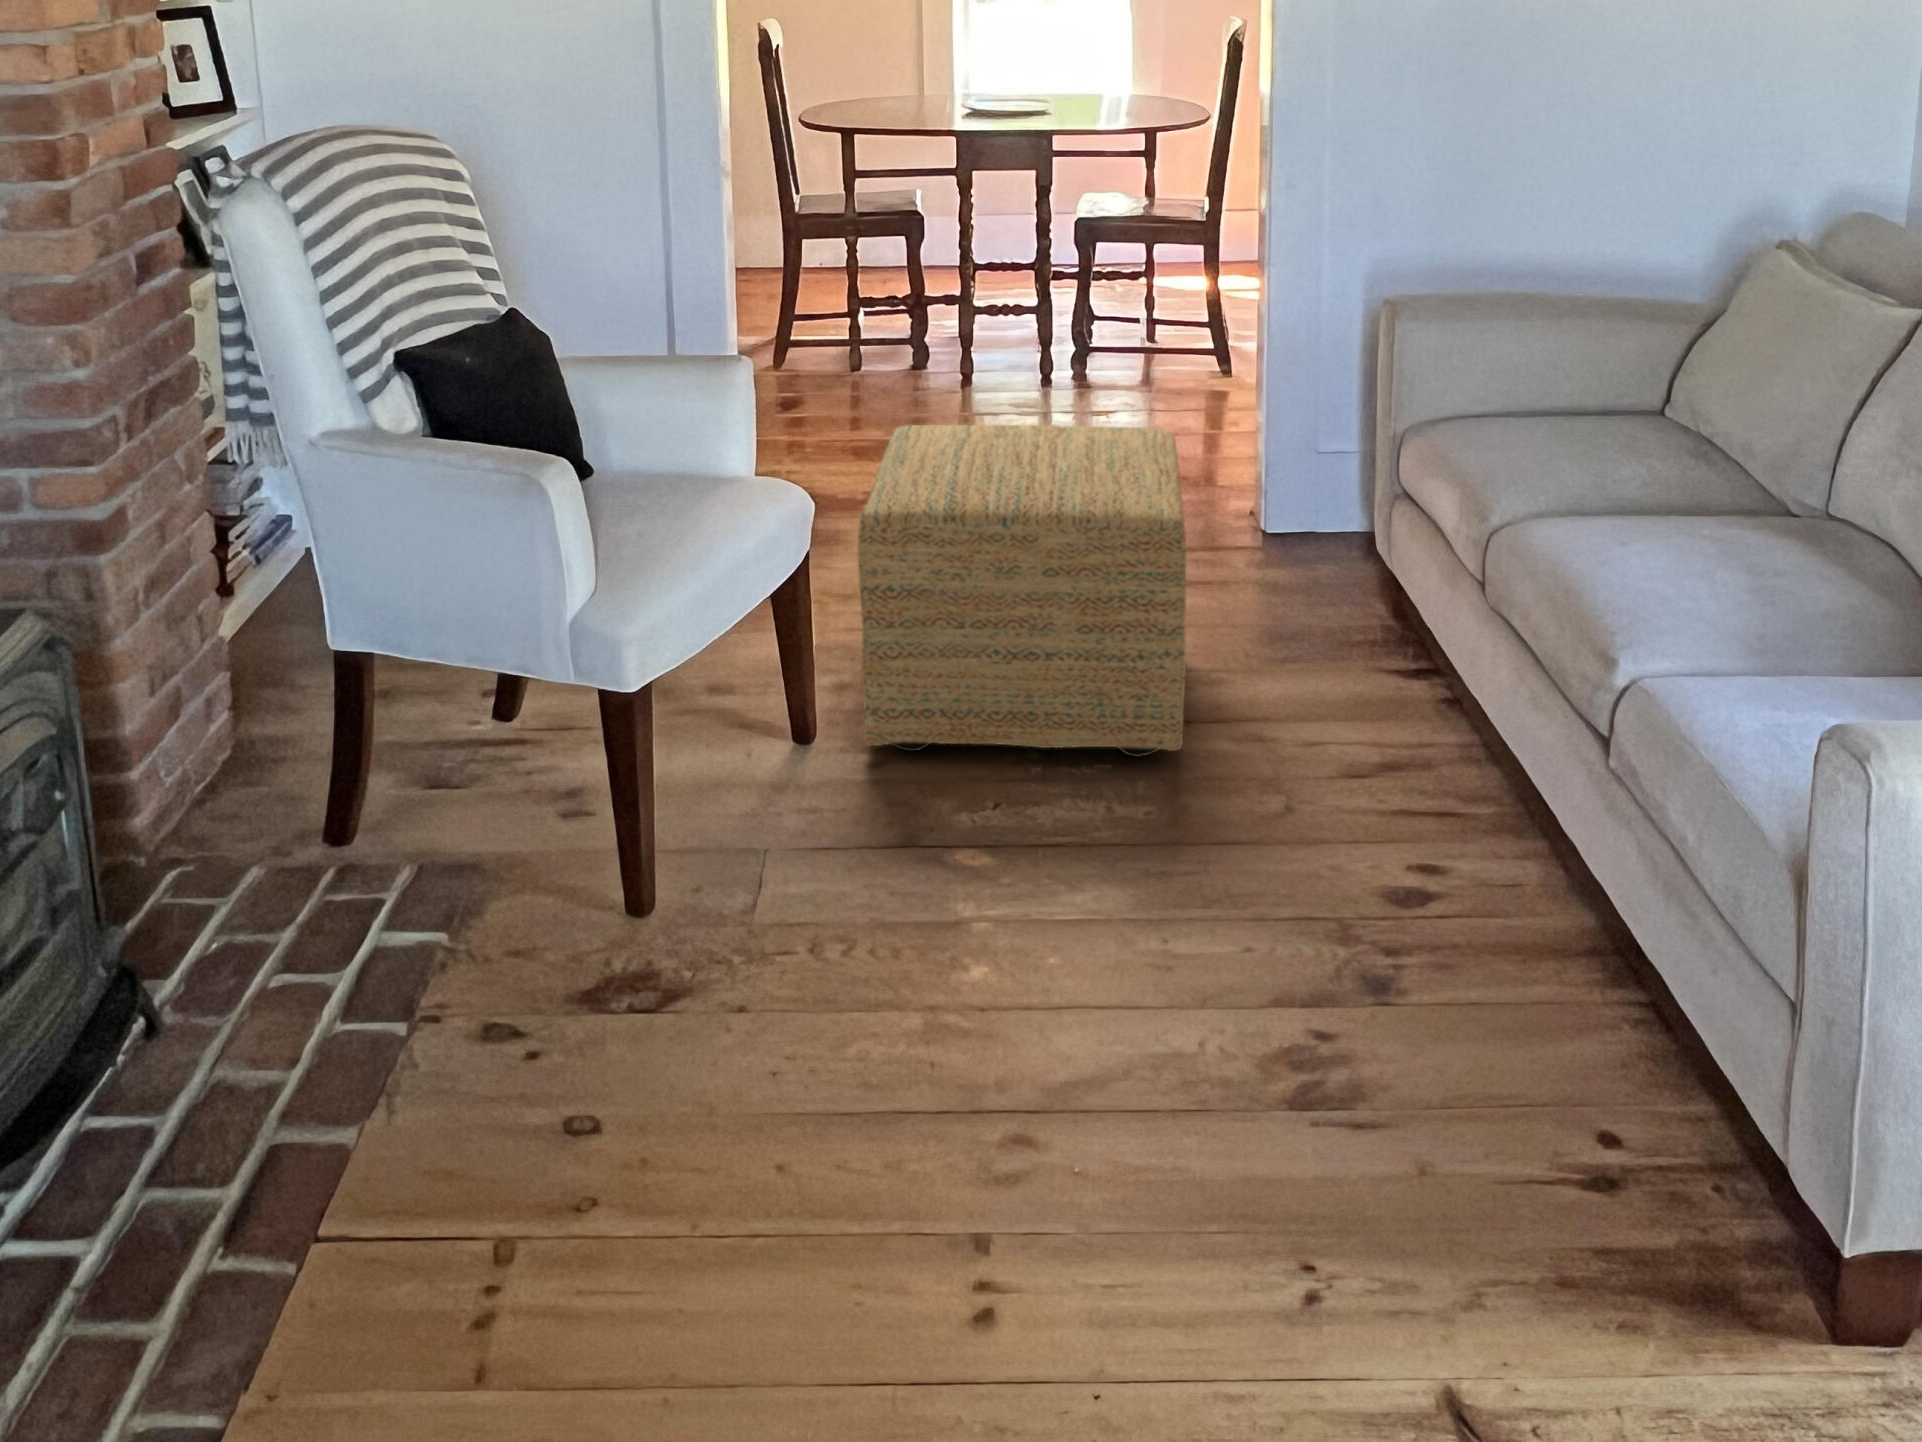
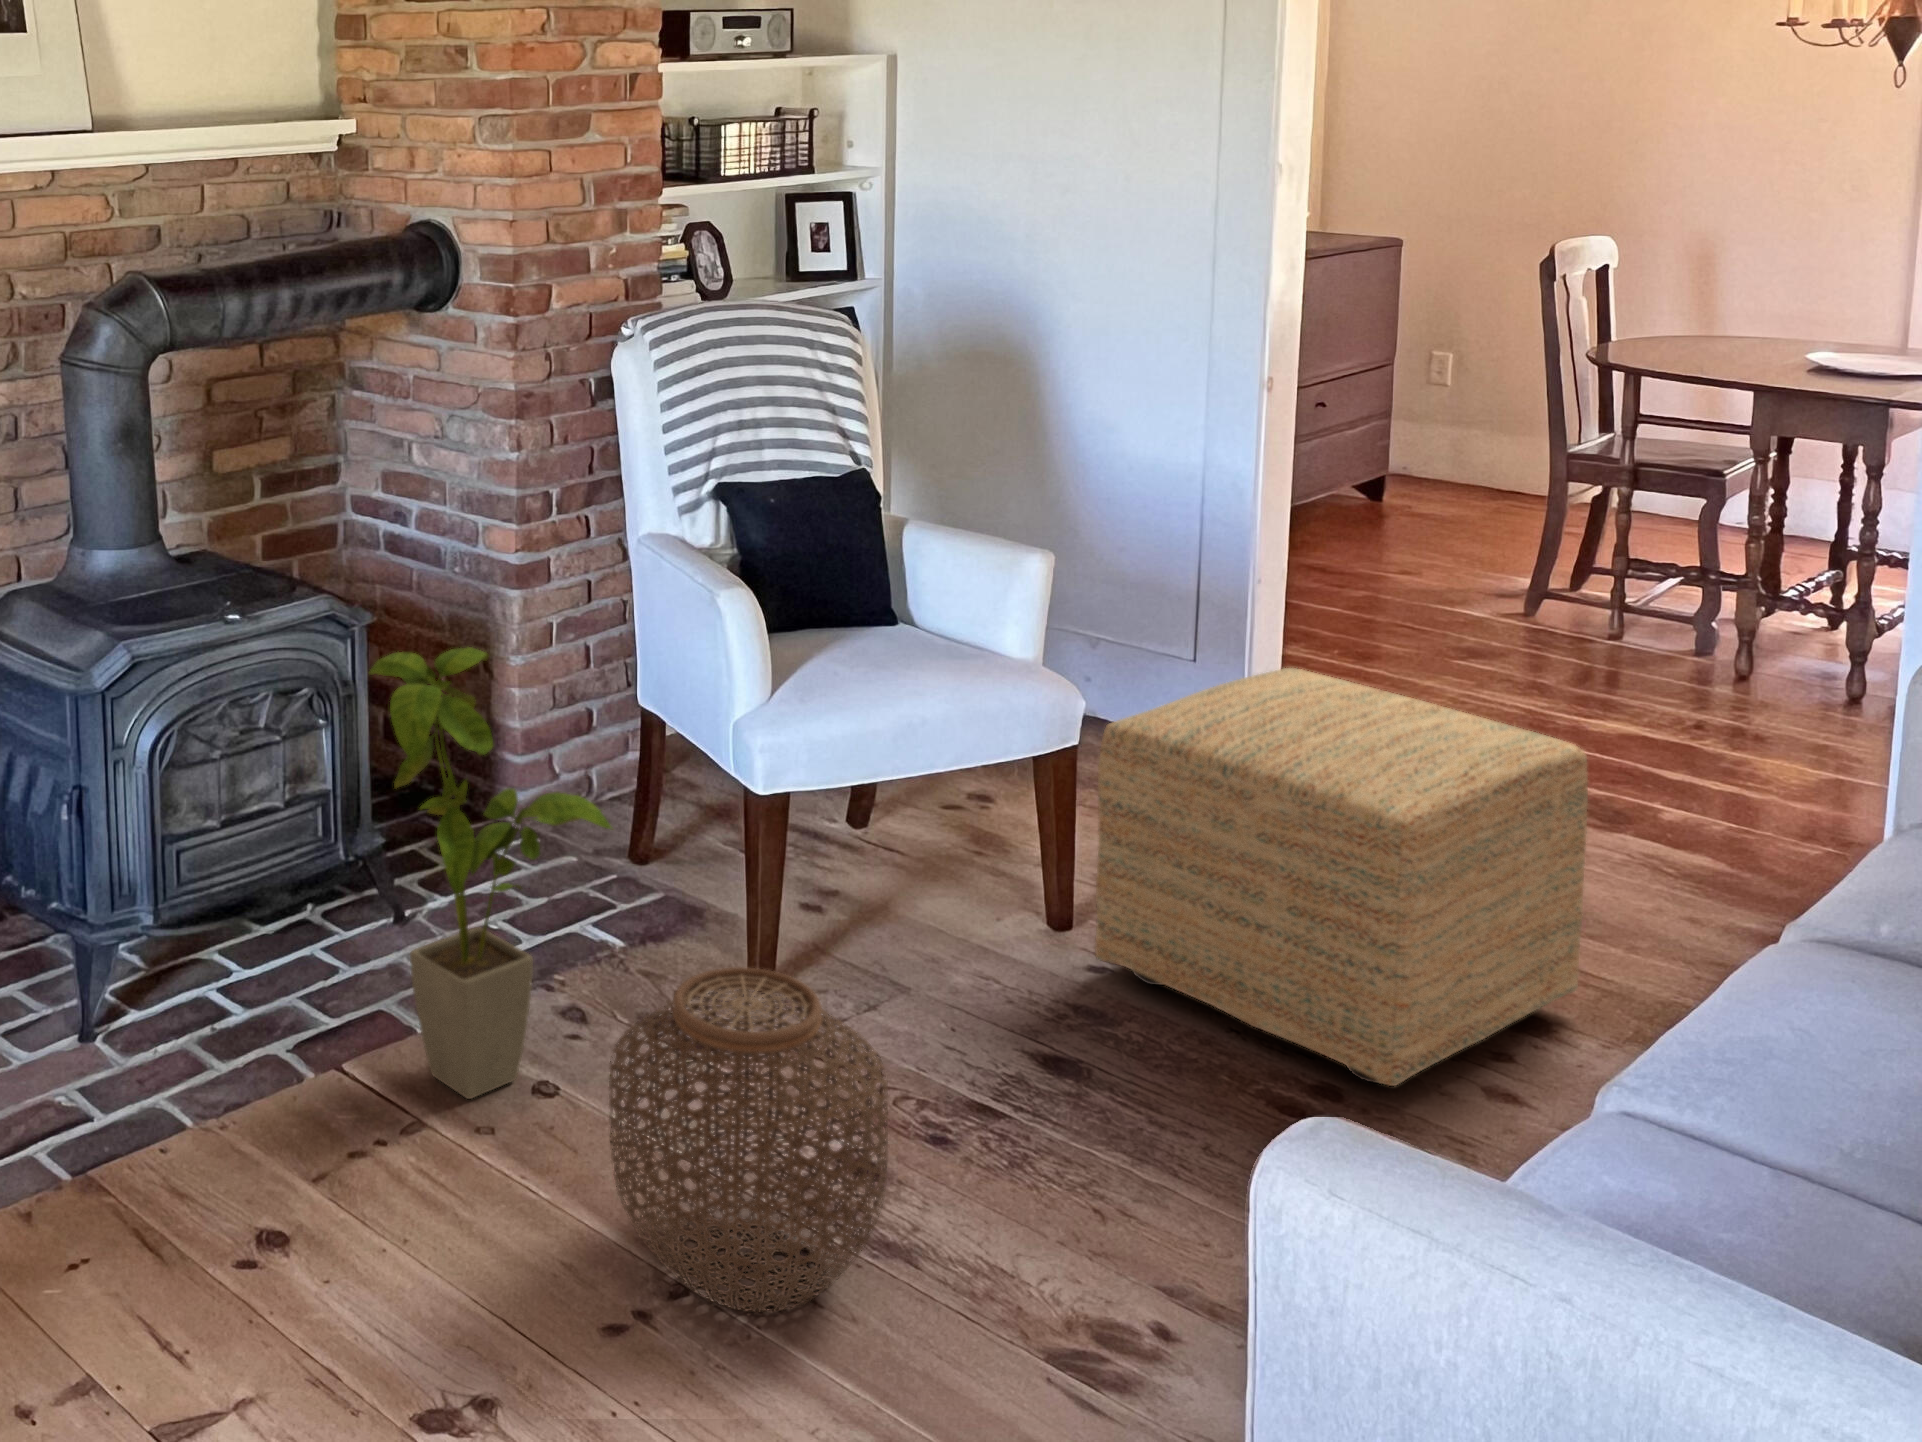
house plant: none [347,604,686,1179] -> present [369,647,613,1099]
woven basket: none [834,839,1143,1215] -> present [609,967,888,1312]

